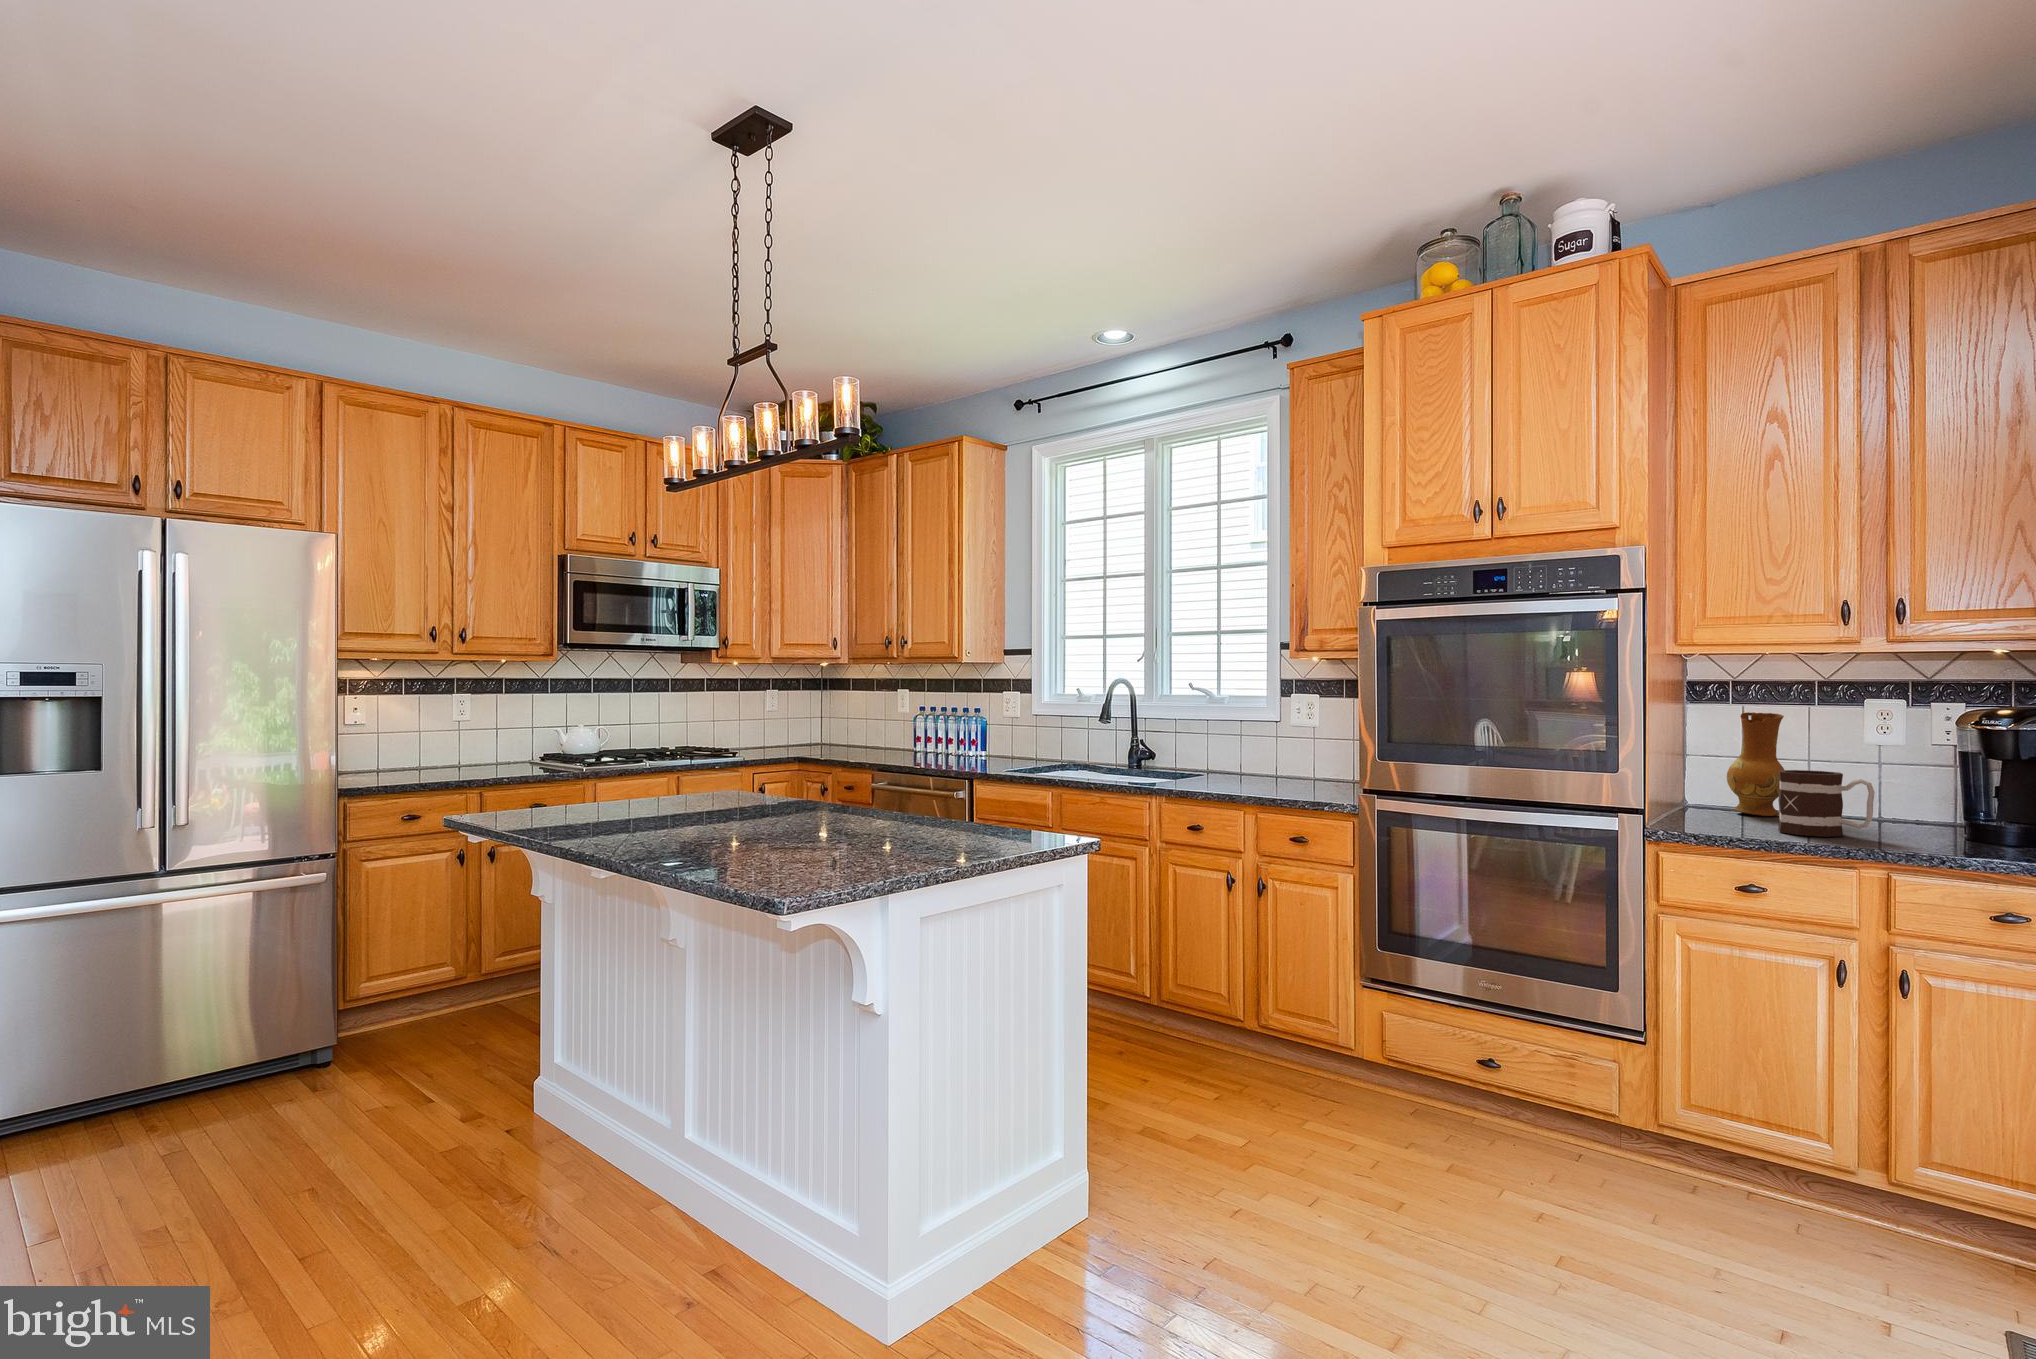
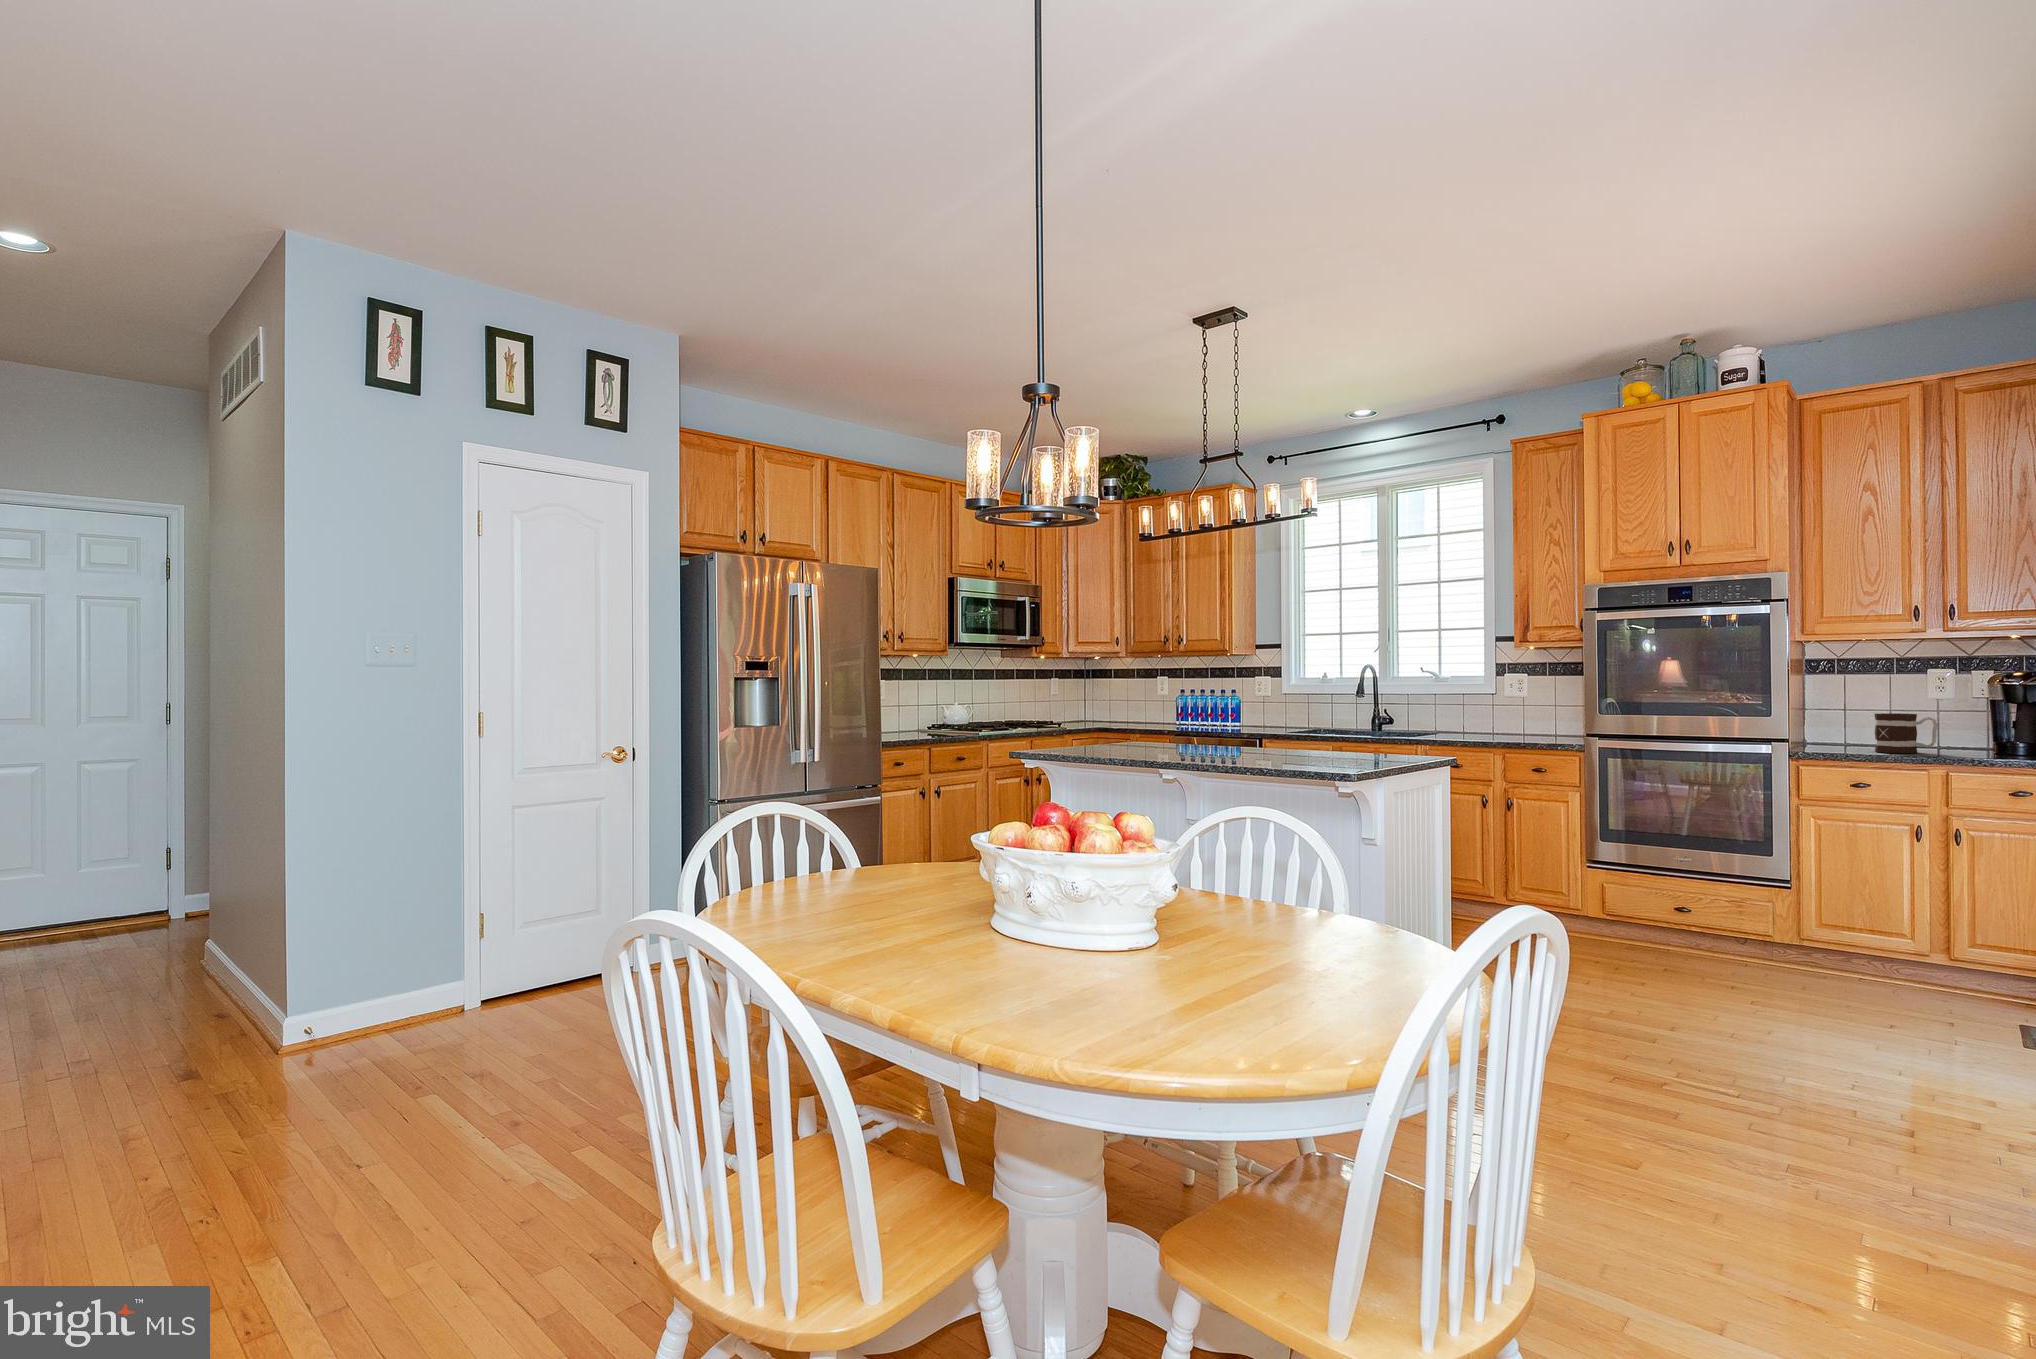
ceramic jug: present [1727,712,1784,816] -> none [1836,679,1878,746]

